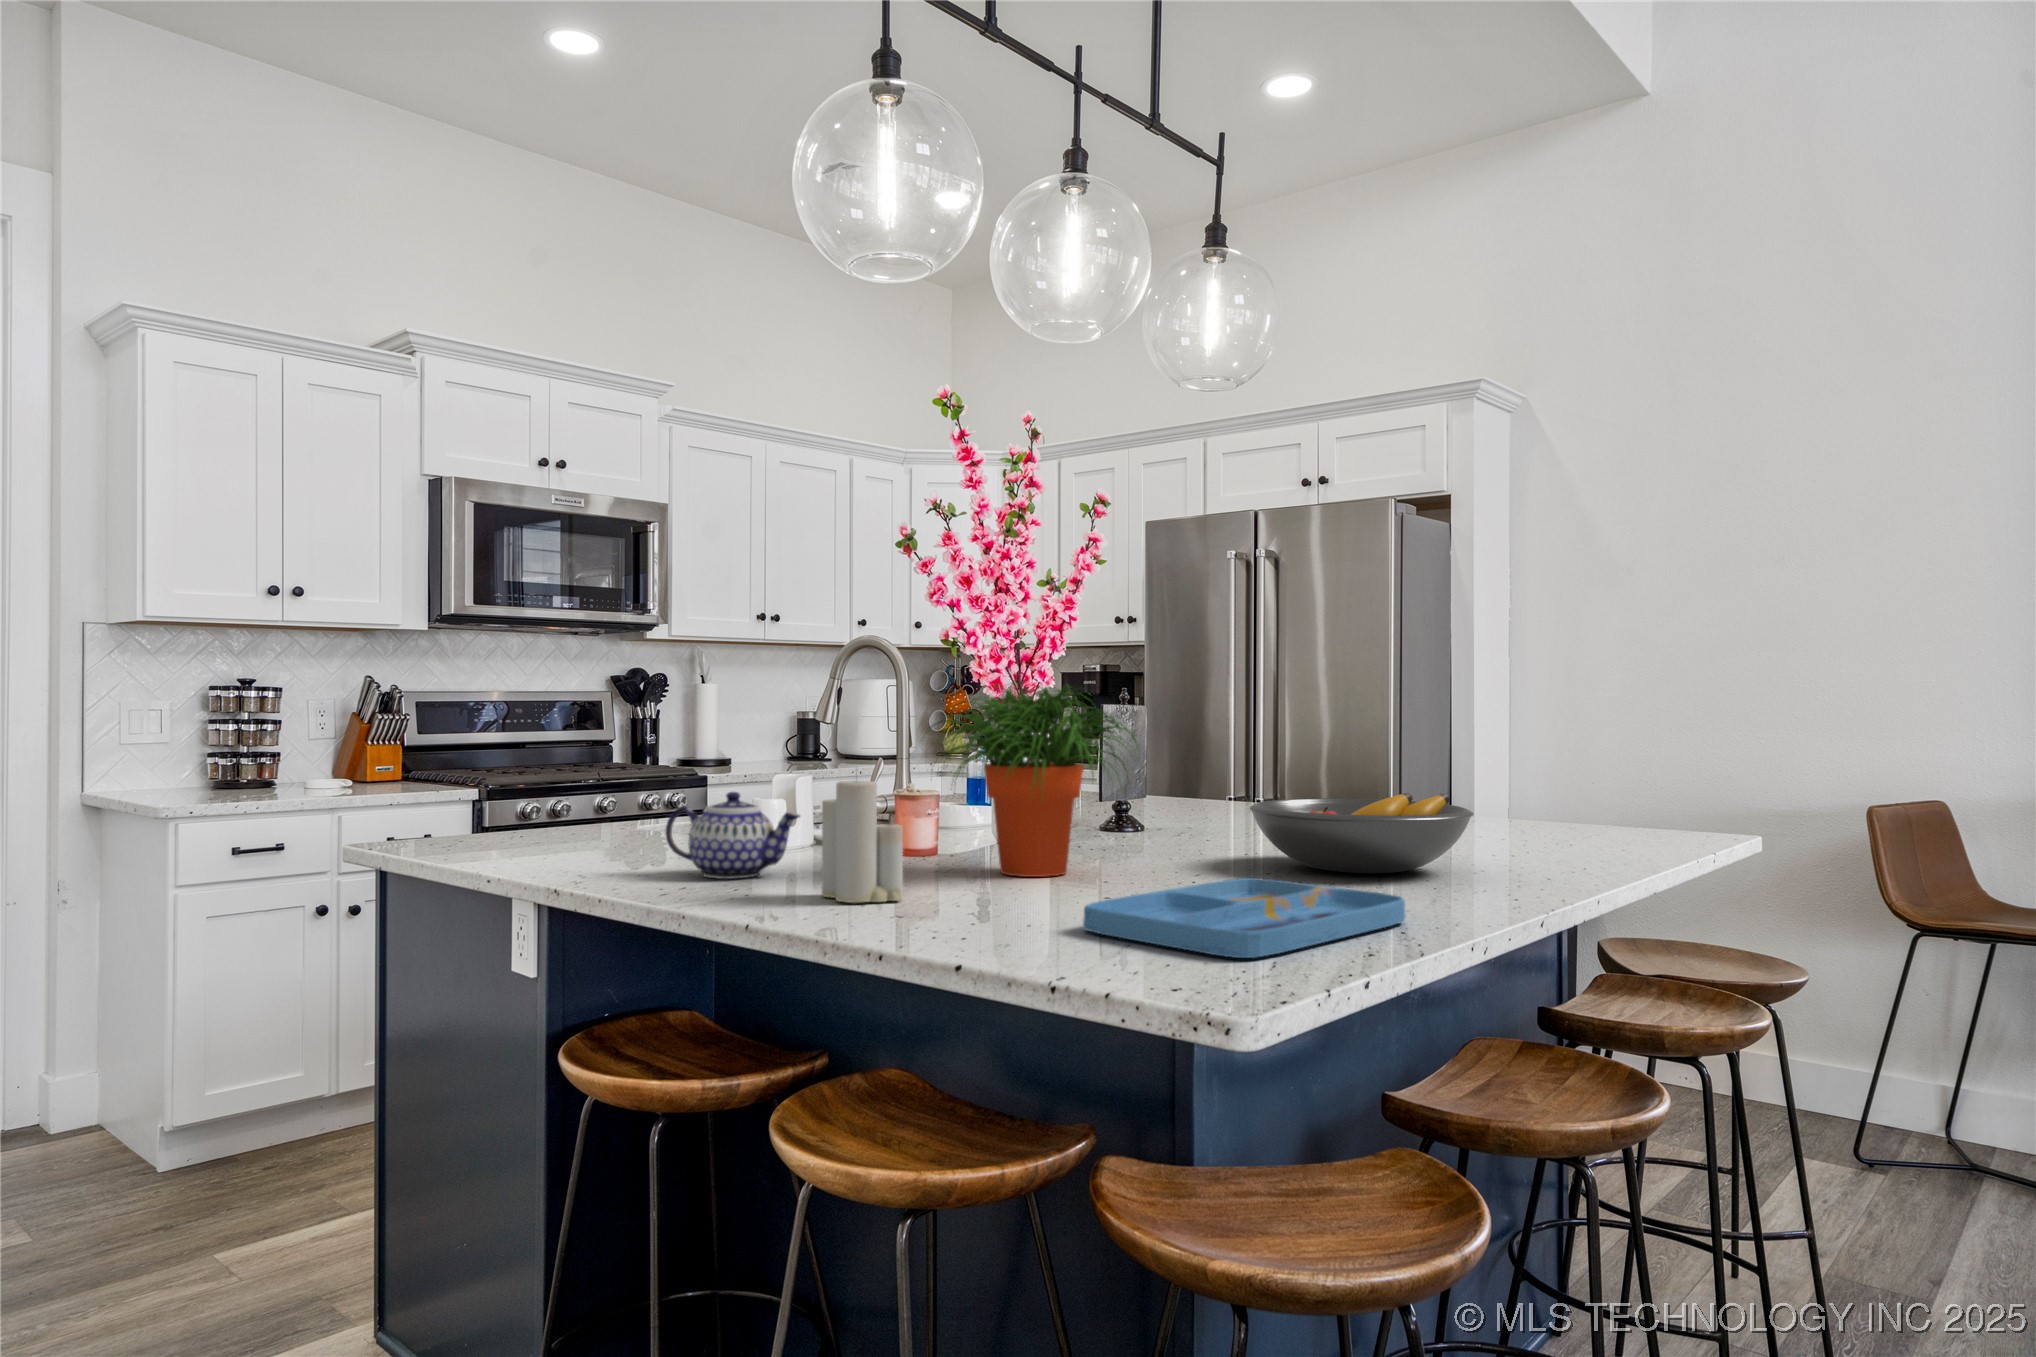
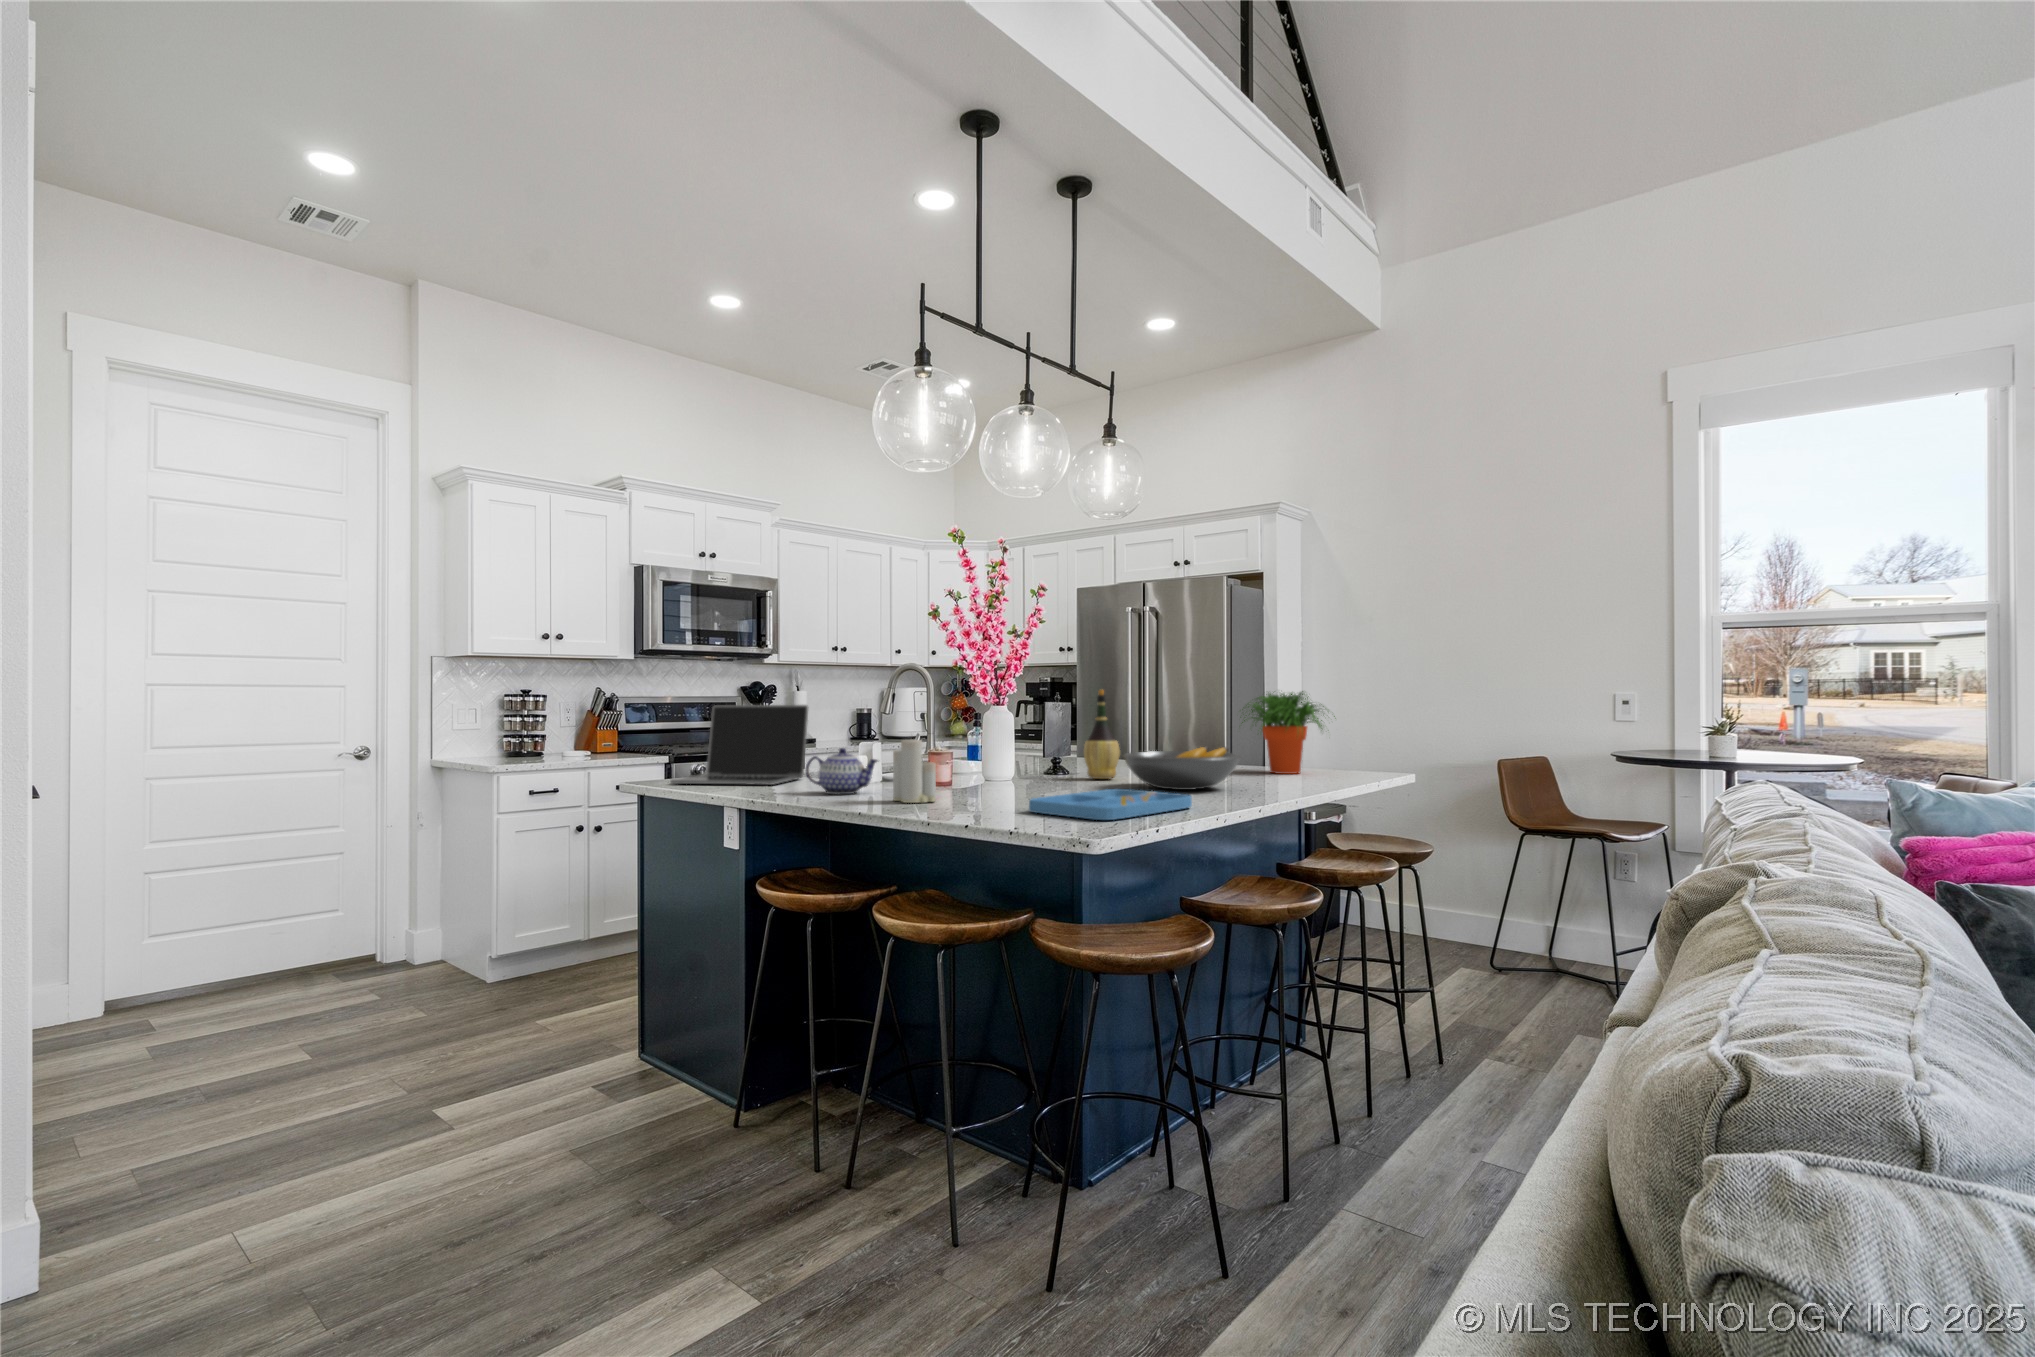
potted plant: present [924,685,1137,877] -> present [1240,691,1336,774]
wine bottle: none [1173,685,1238,846] -> present [1084,690,1120,779]
laptop: none [434,709,687,854] -> present [670,705,808,785]

